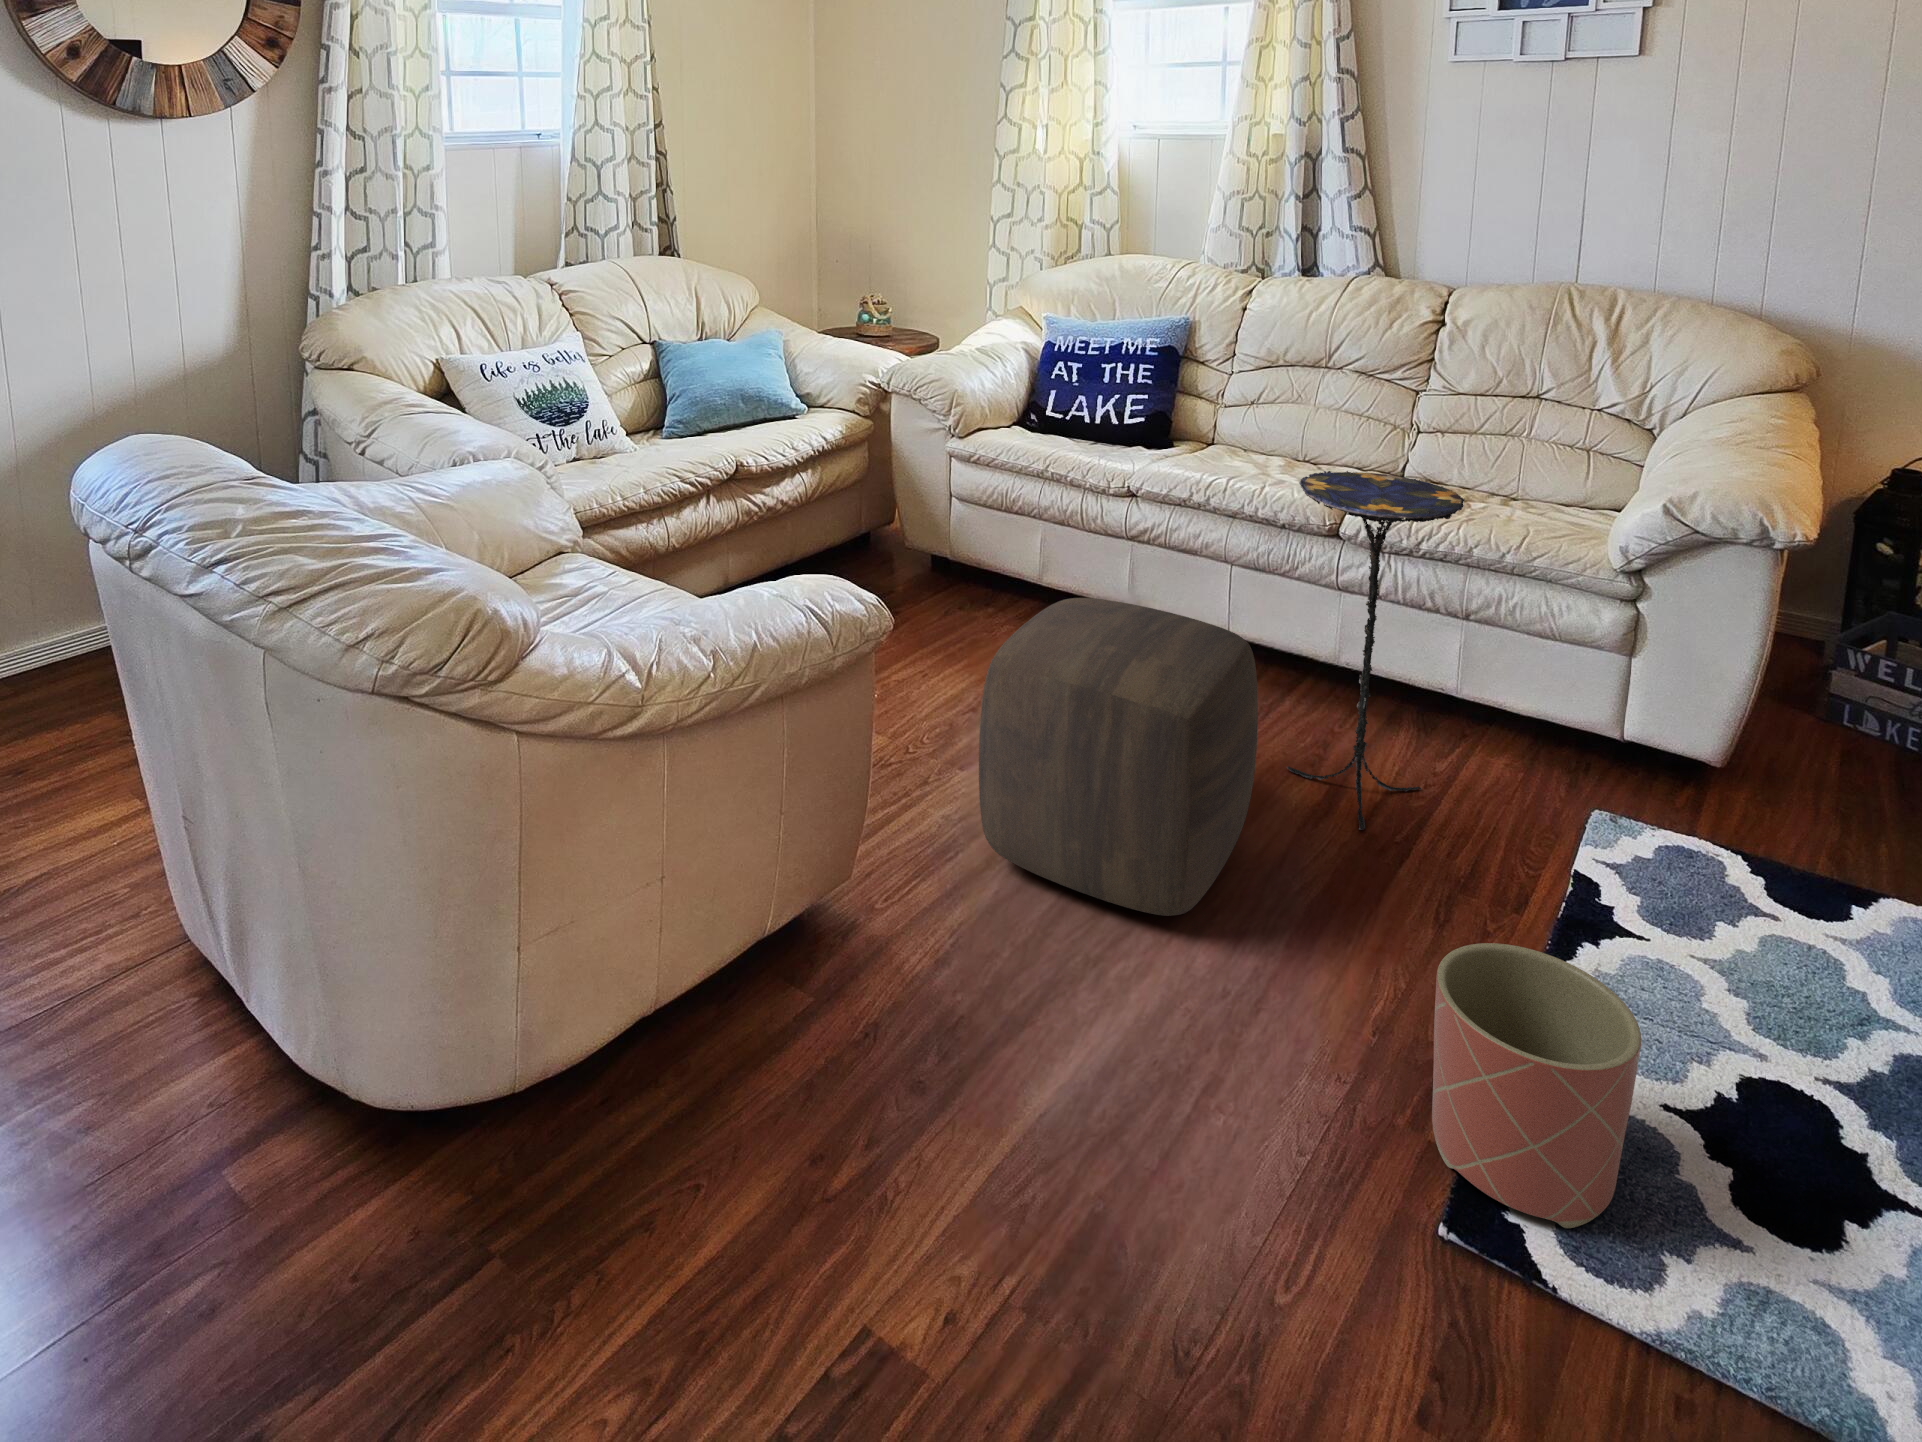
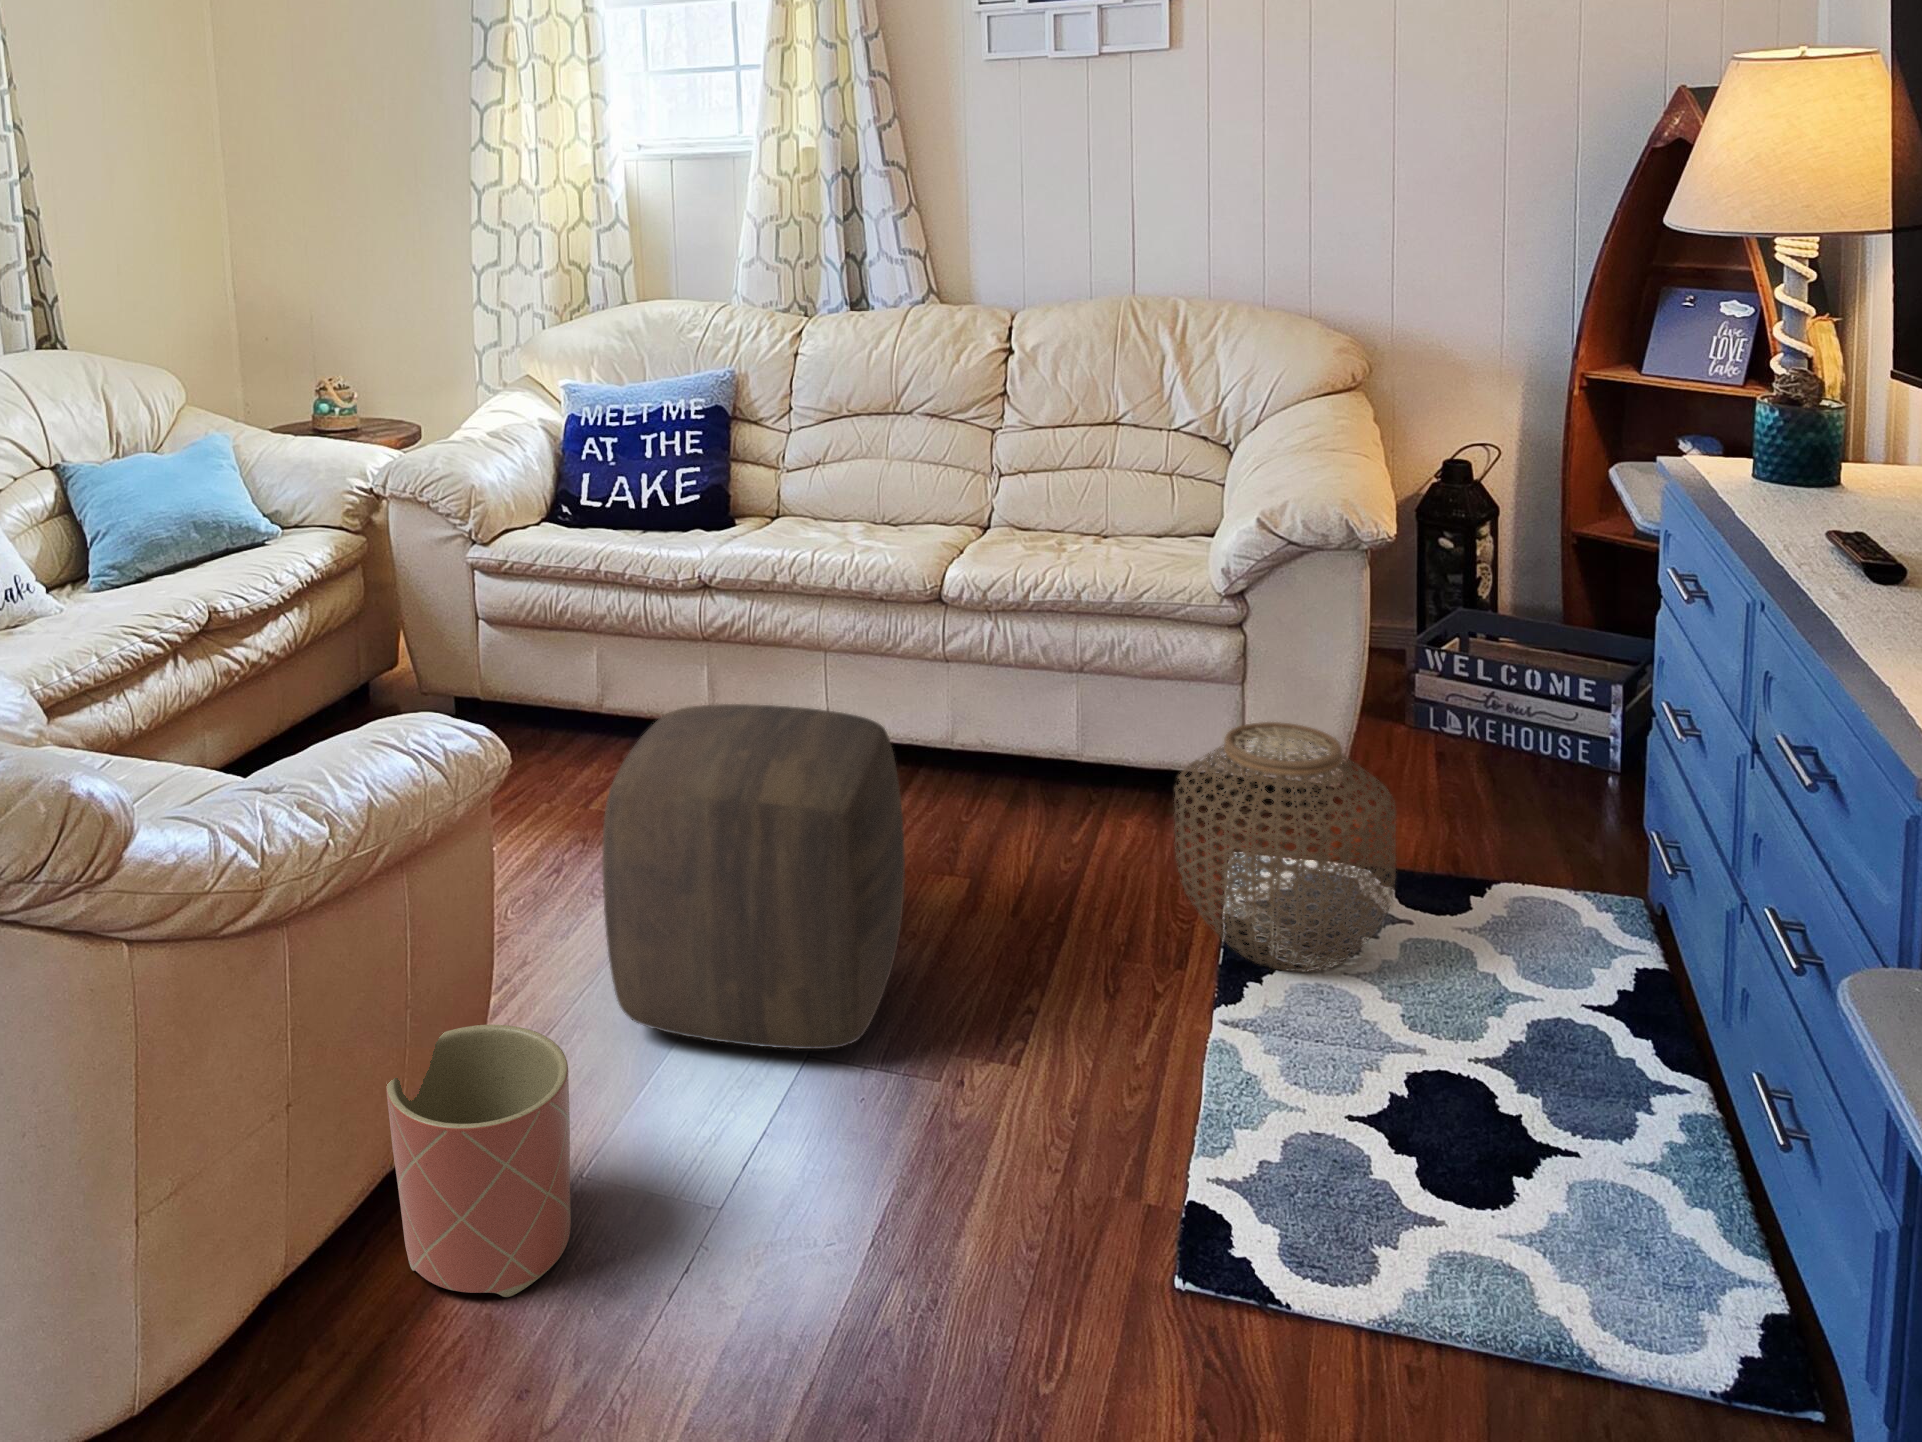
side table: present [1287,471,1464,830] -> none [908,520,1079,920]
woven basket: none [1527,699,1771,946] -> present [1175,722,1396,972]
planter: present [1432,943,1641,1228] -> present [386,1025,571,1297]

